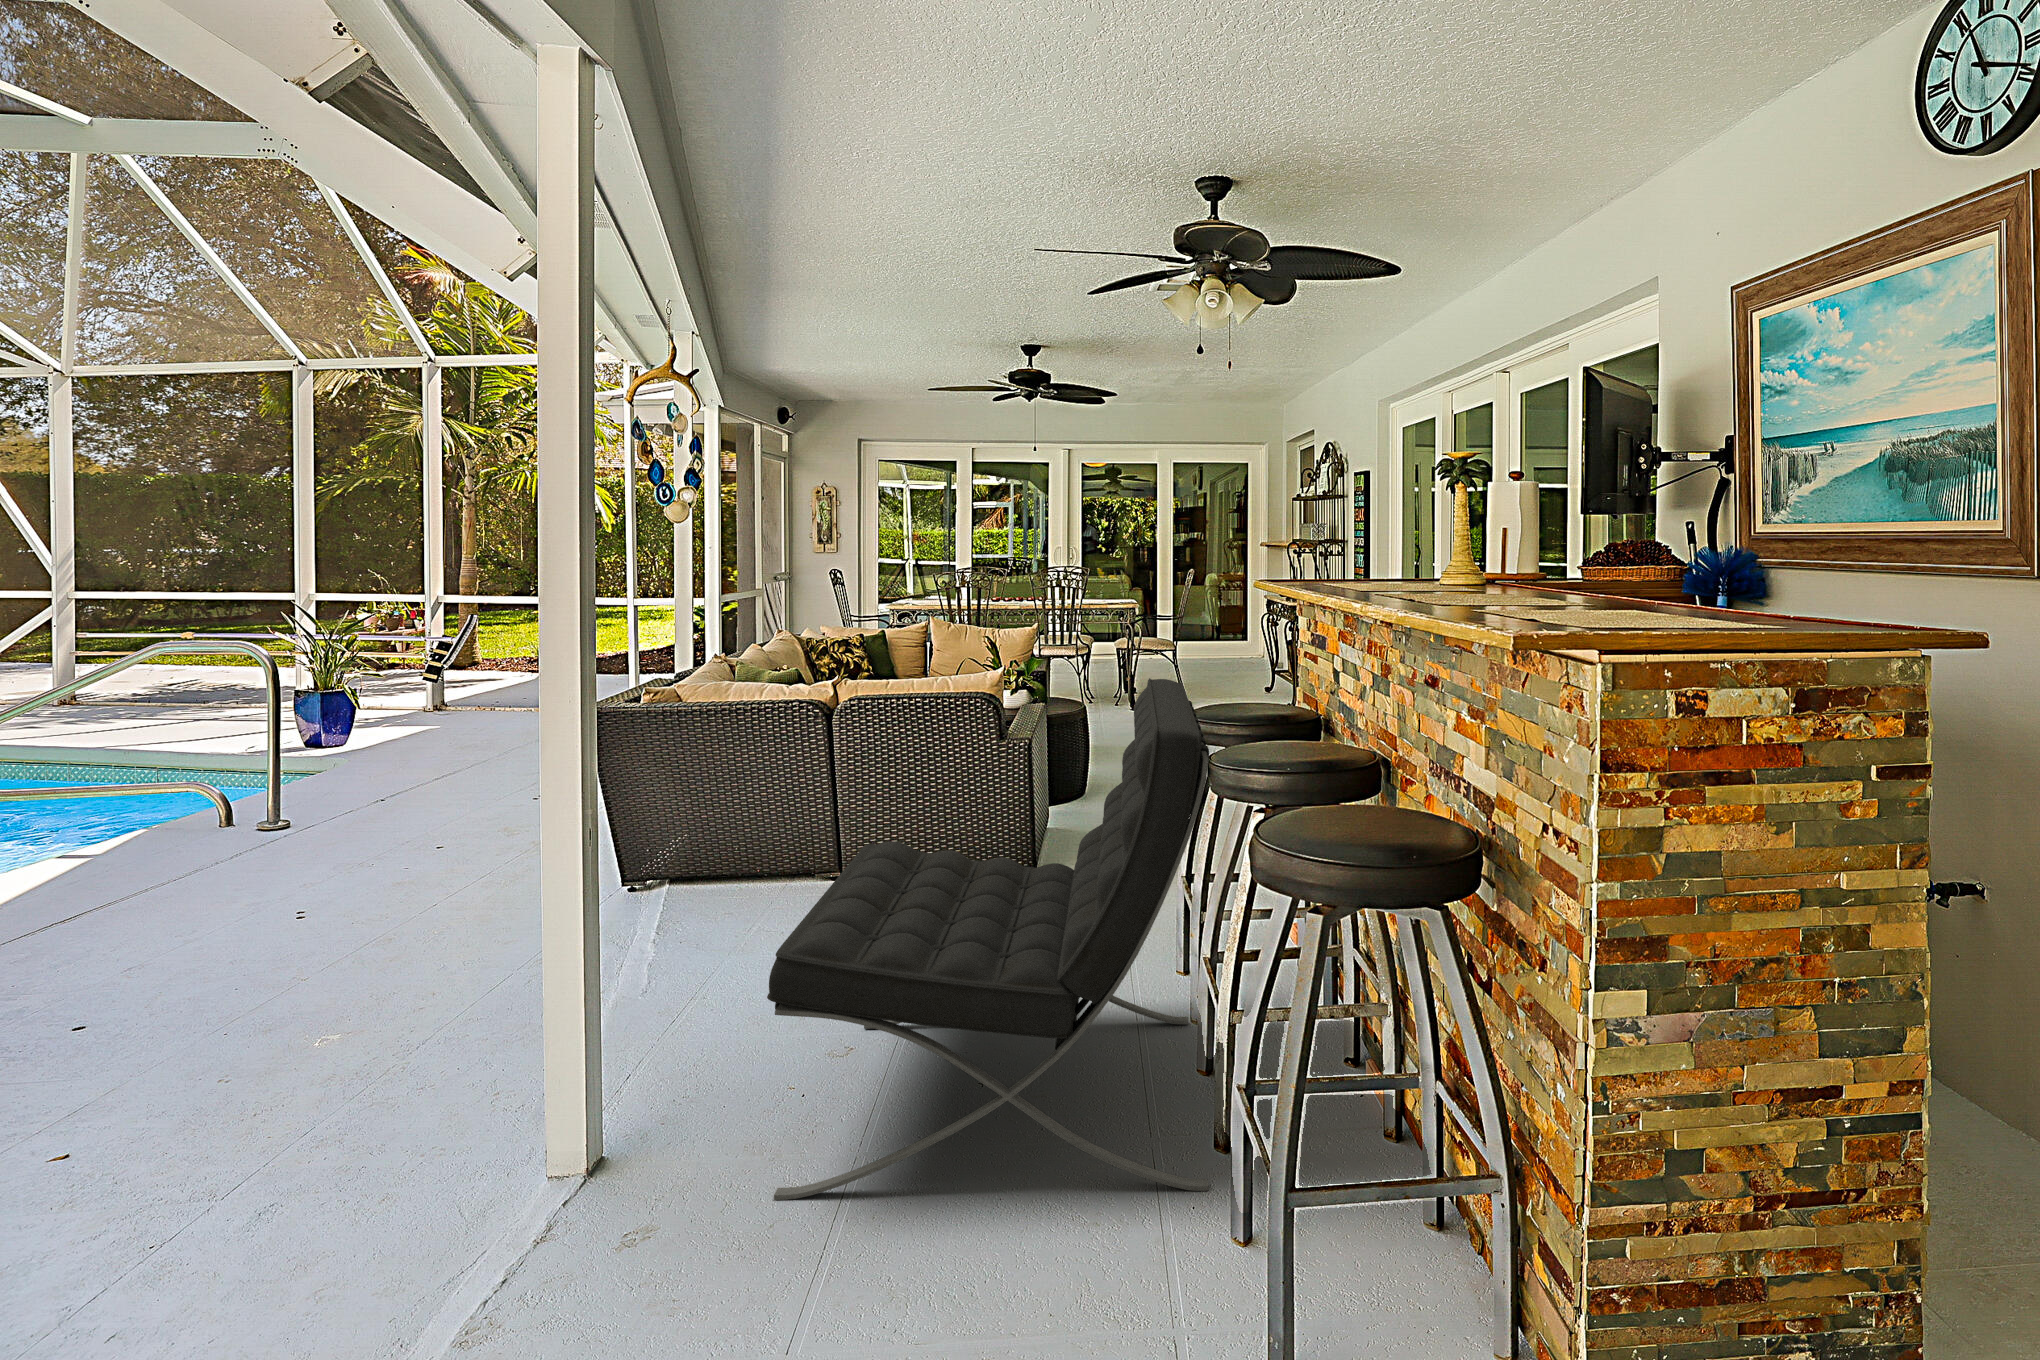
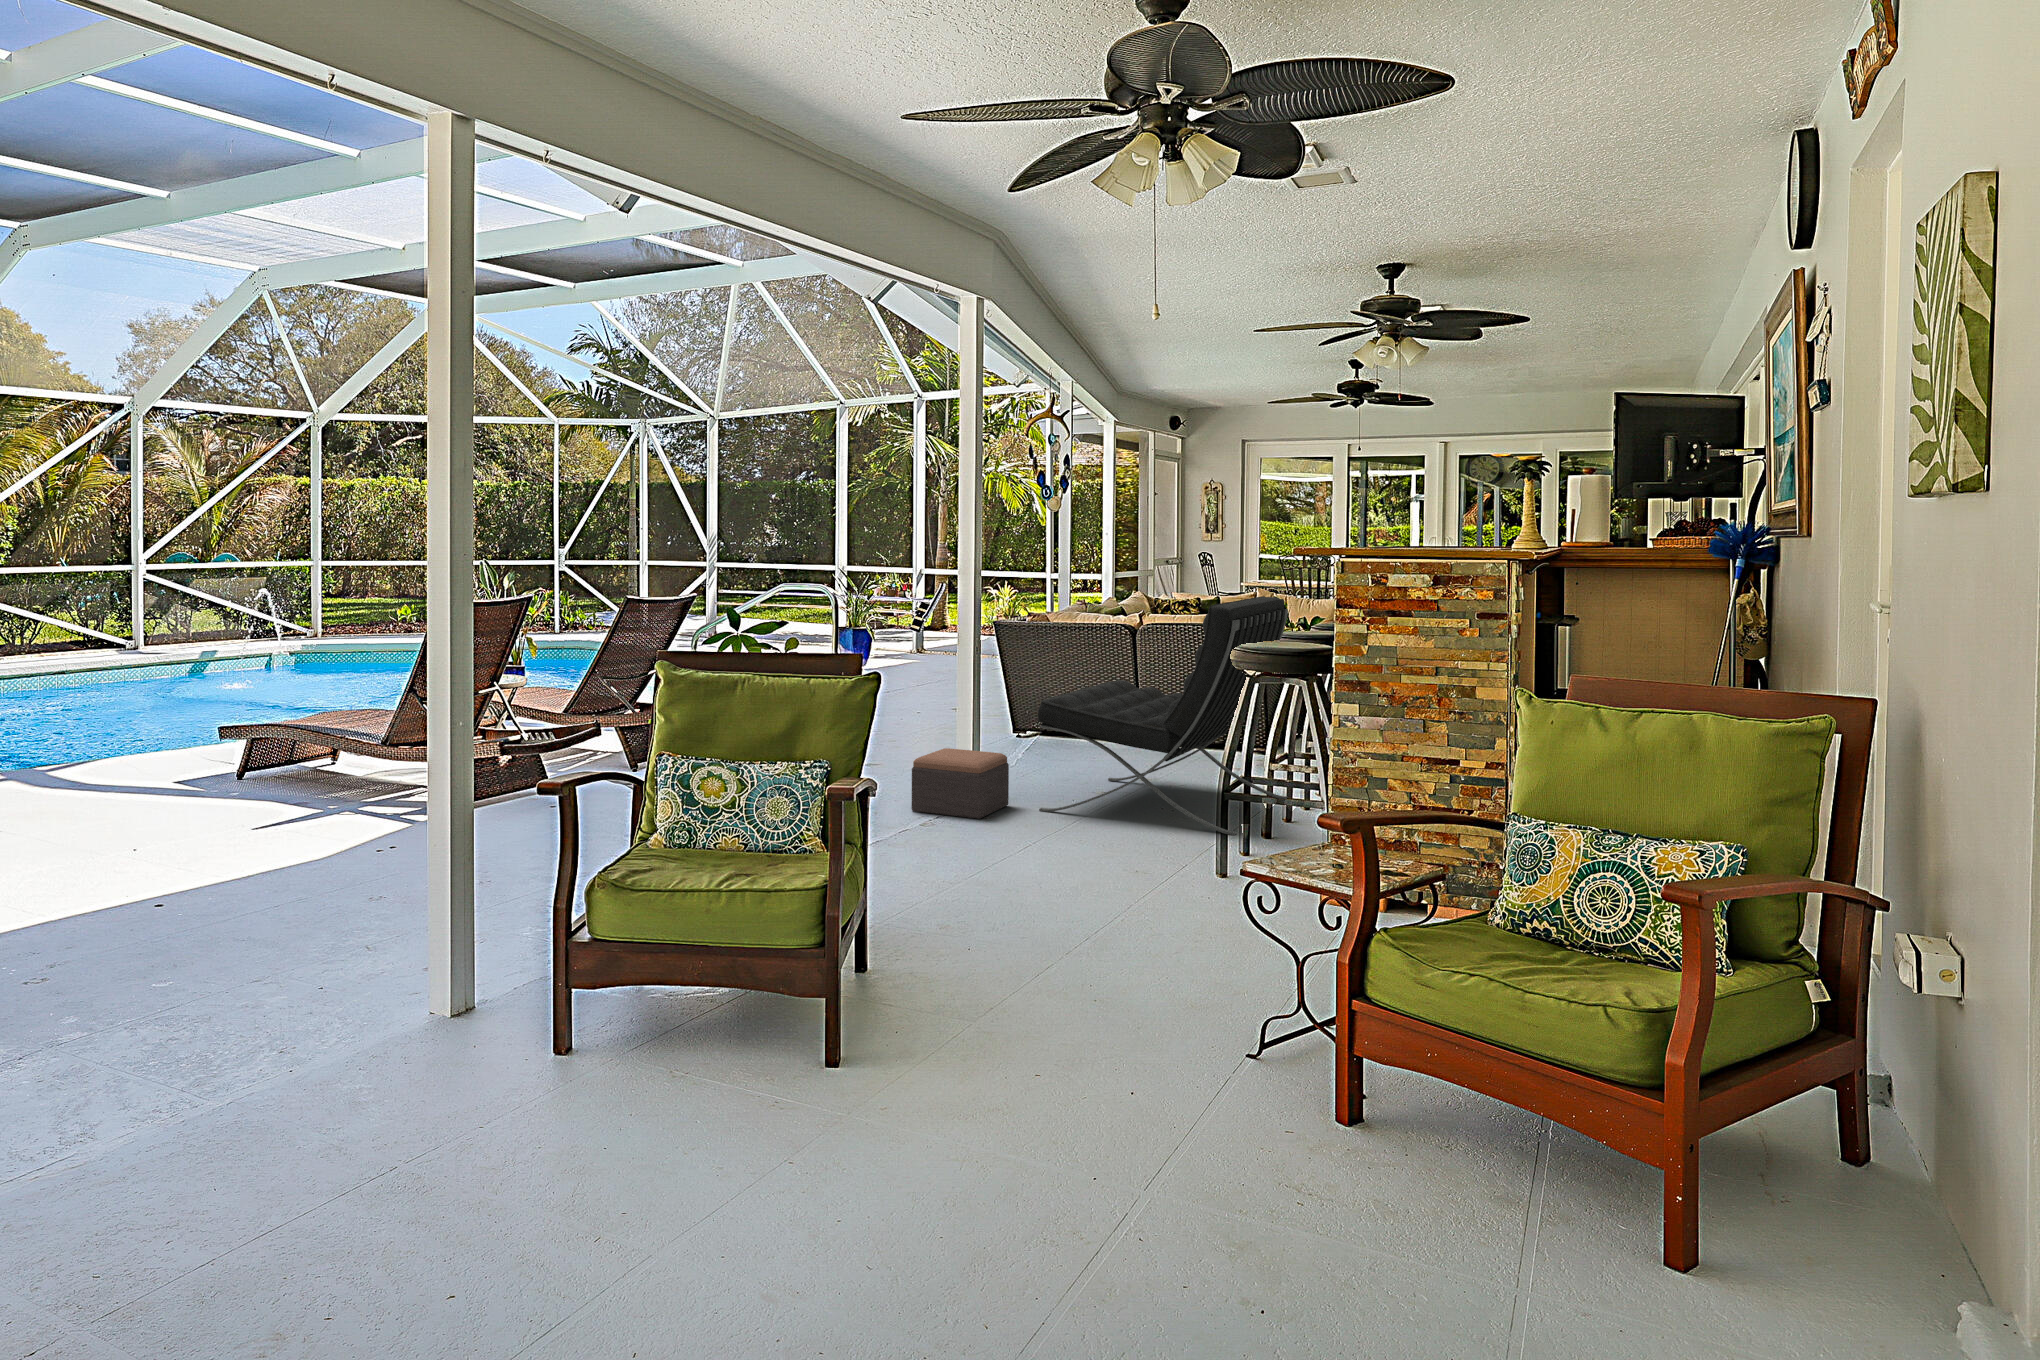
footstool: none [439,1082,696,1304] -> present [911,748,1009,819]

